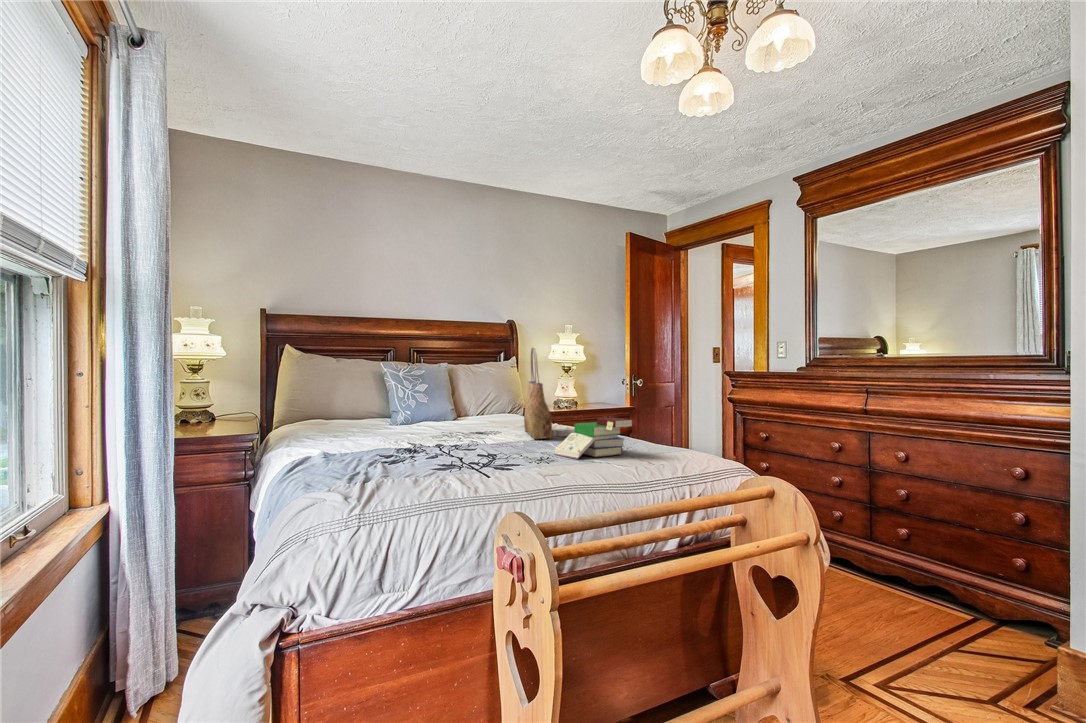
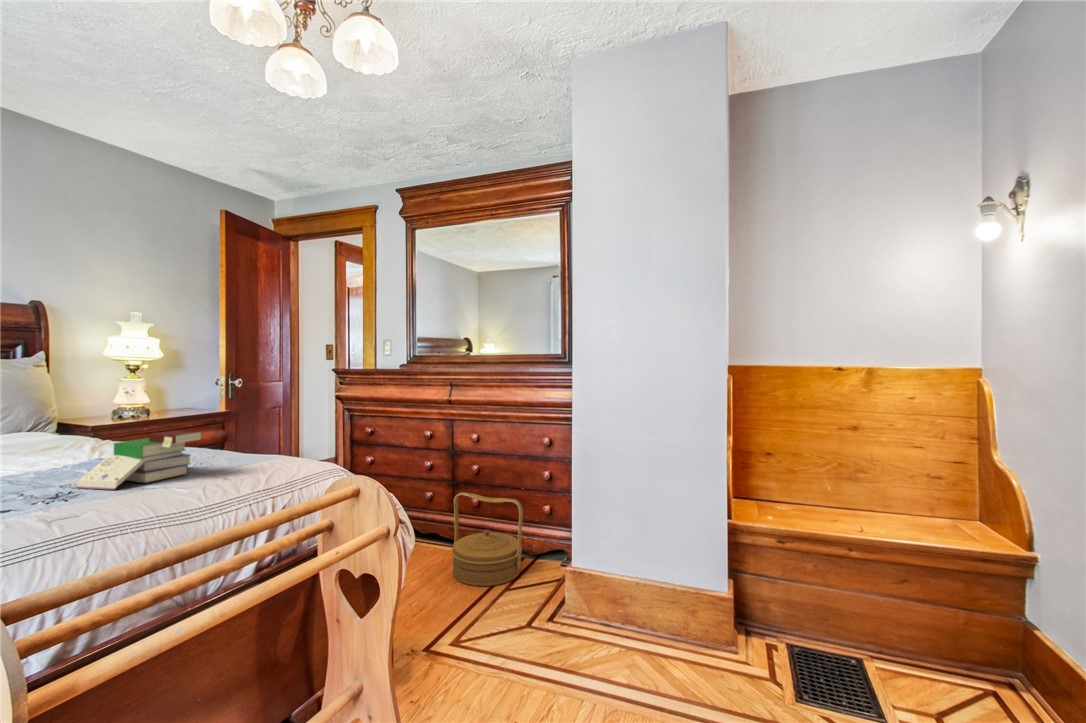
tote bag: present [524,348,552,439] -> none [36,342,84,467]
woven basket: none [870,518,977,643] -> present [451,492,523,586]

